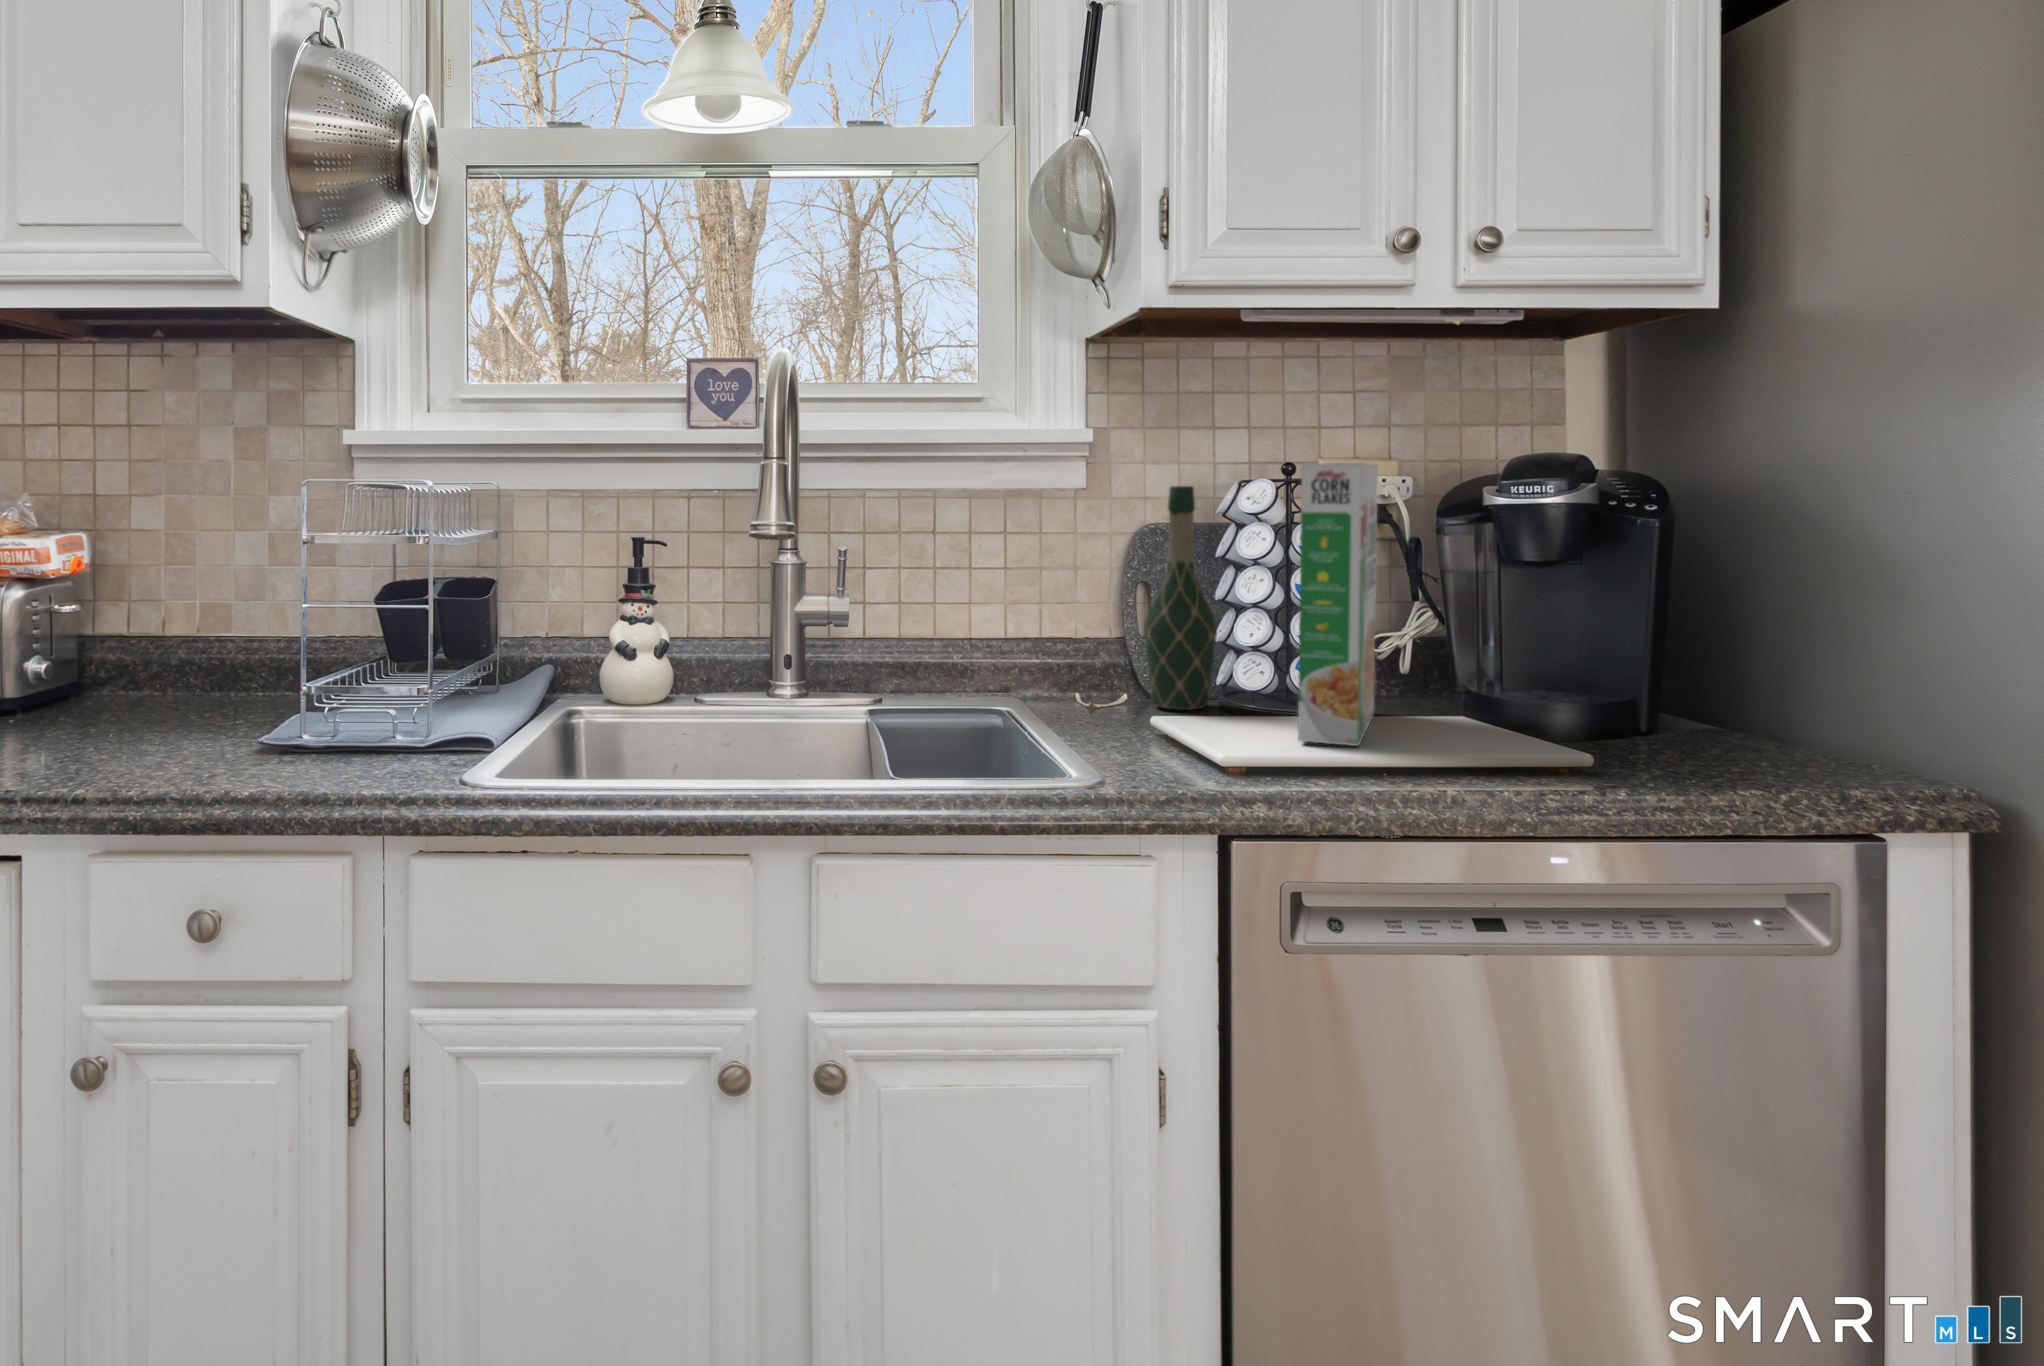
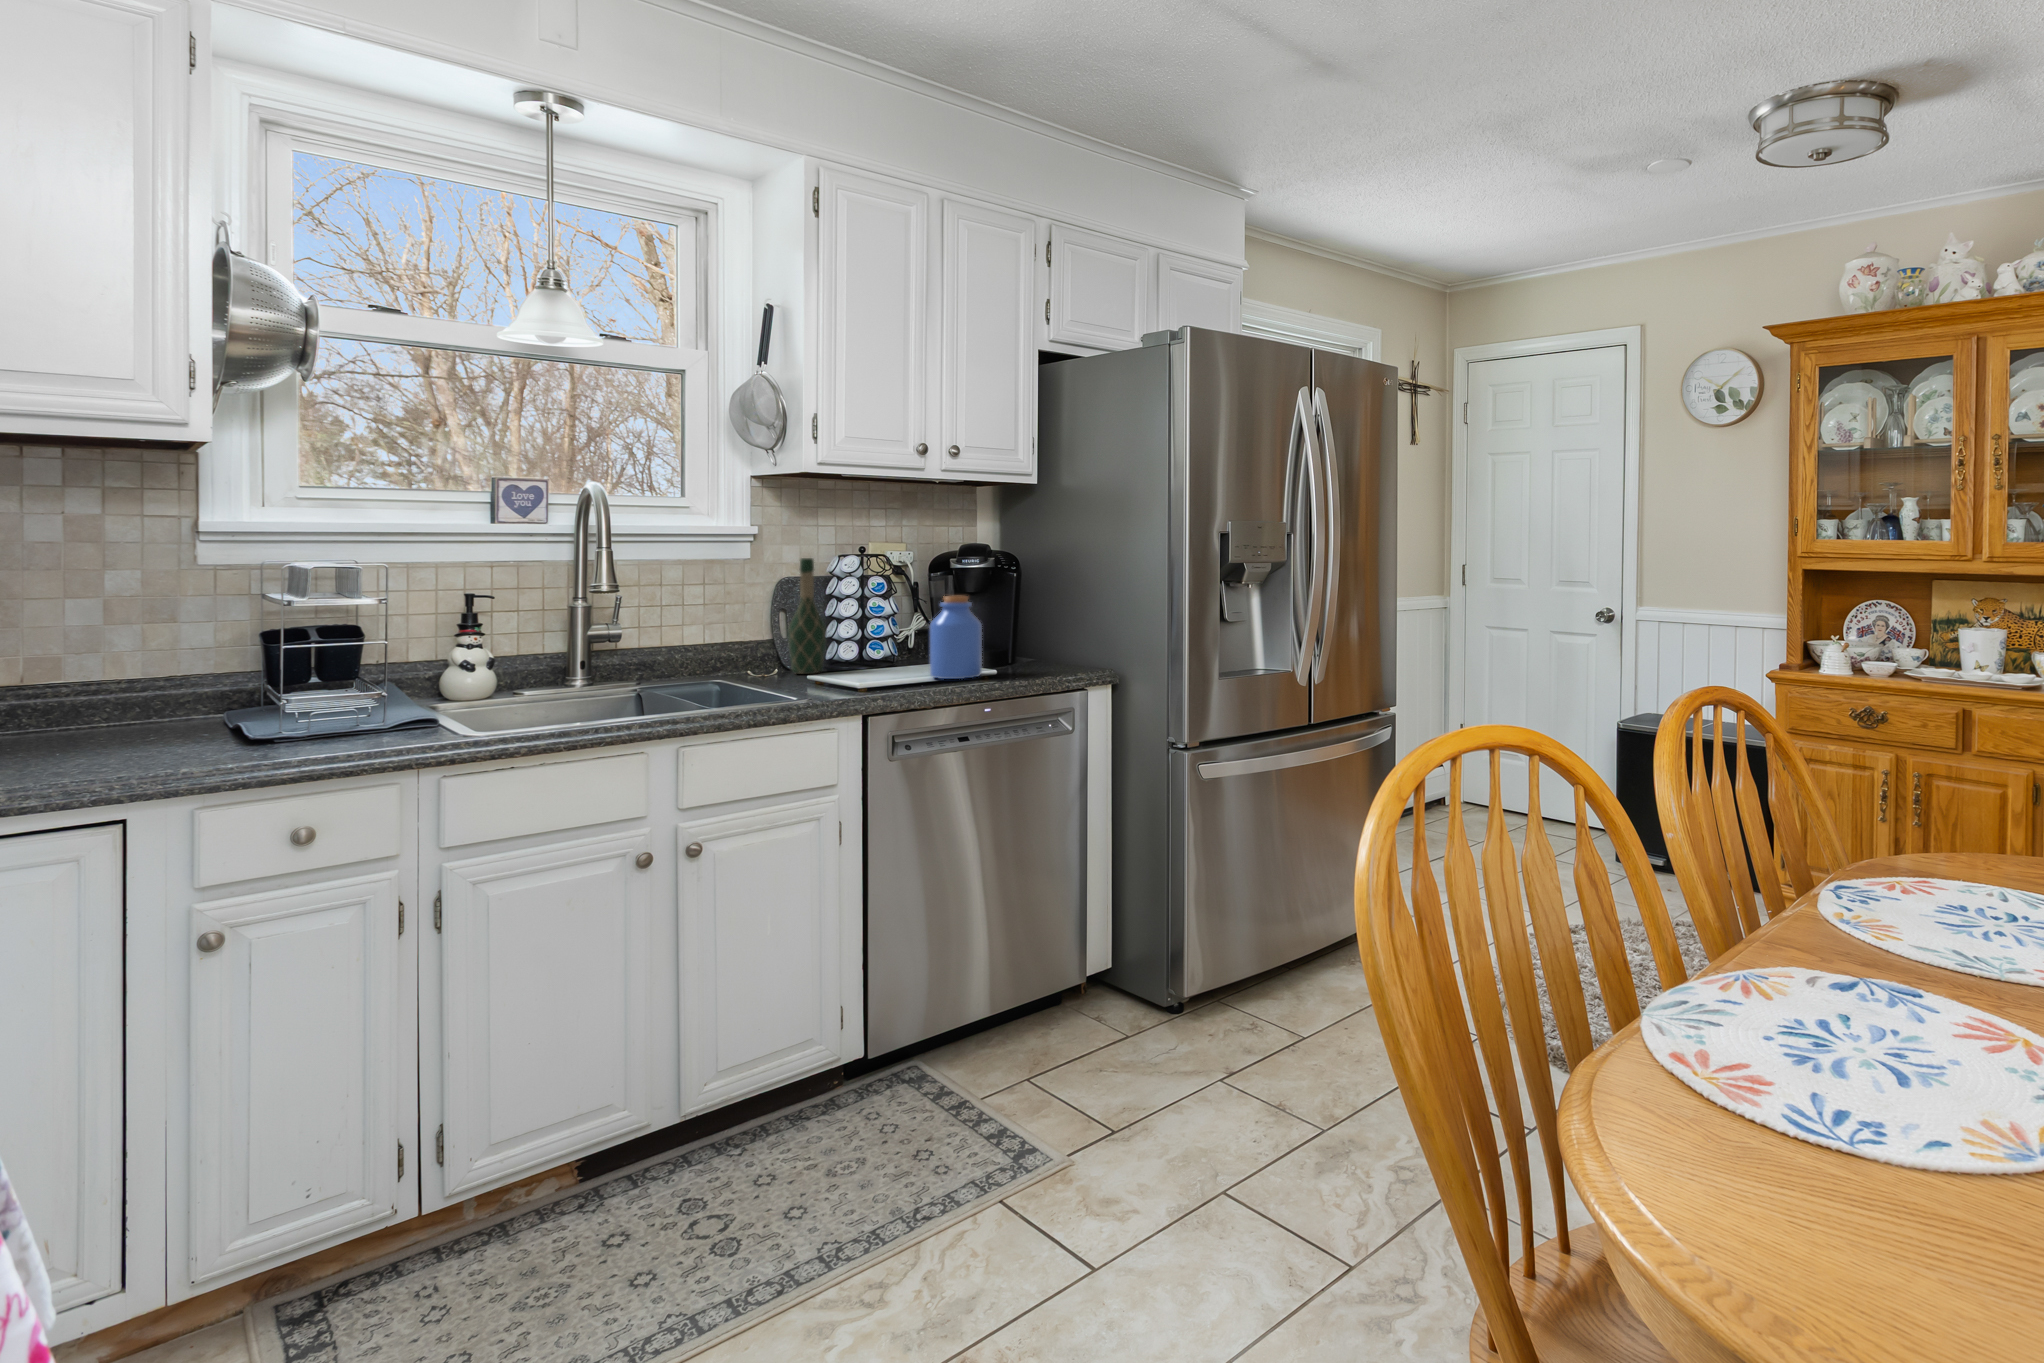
cereal box: present [1298,463,1378,746] -> none [878,548,908,677]
jar: none [1404,574,1540,777] -> present [930,595,982,679]

